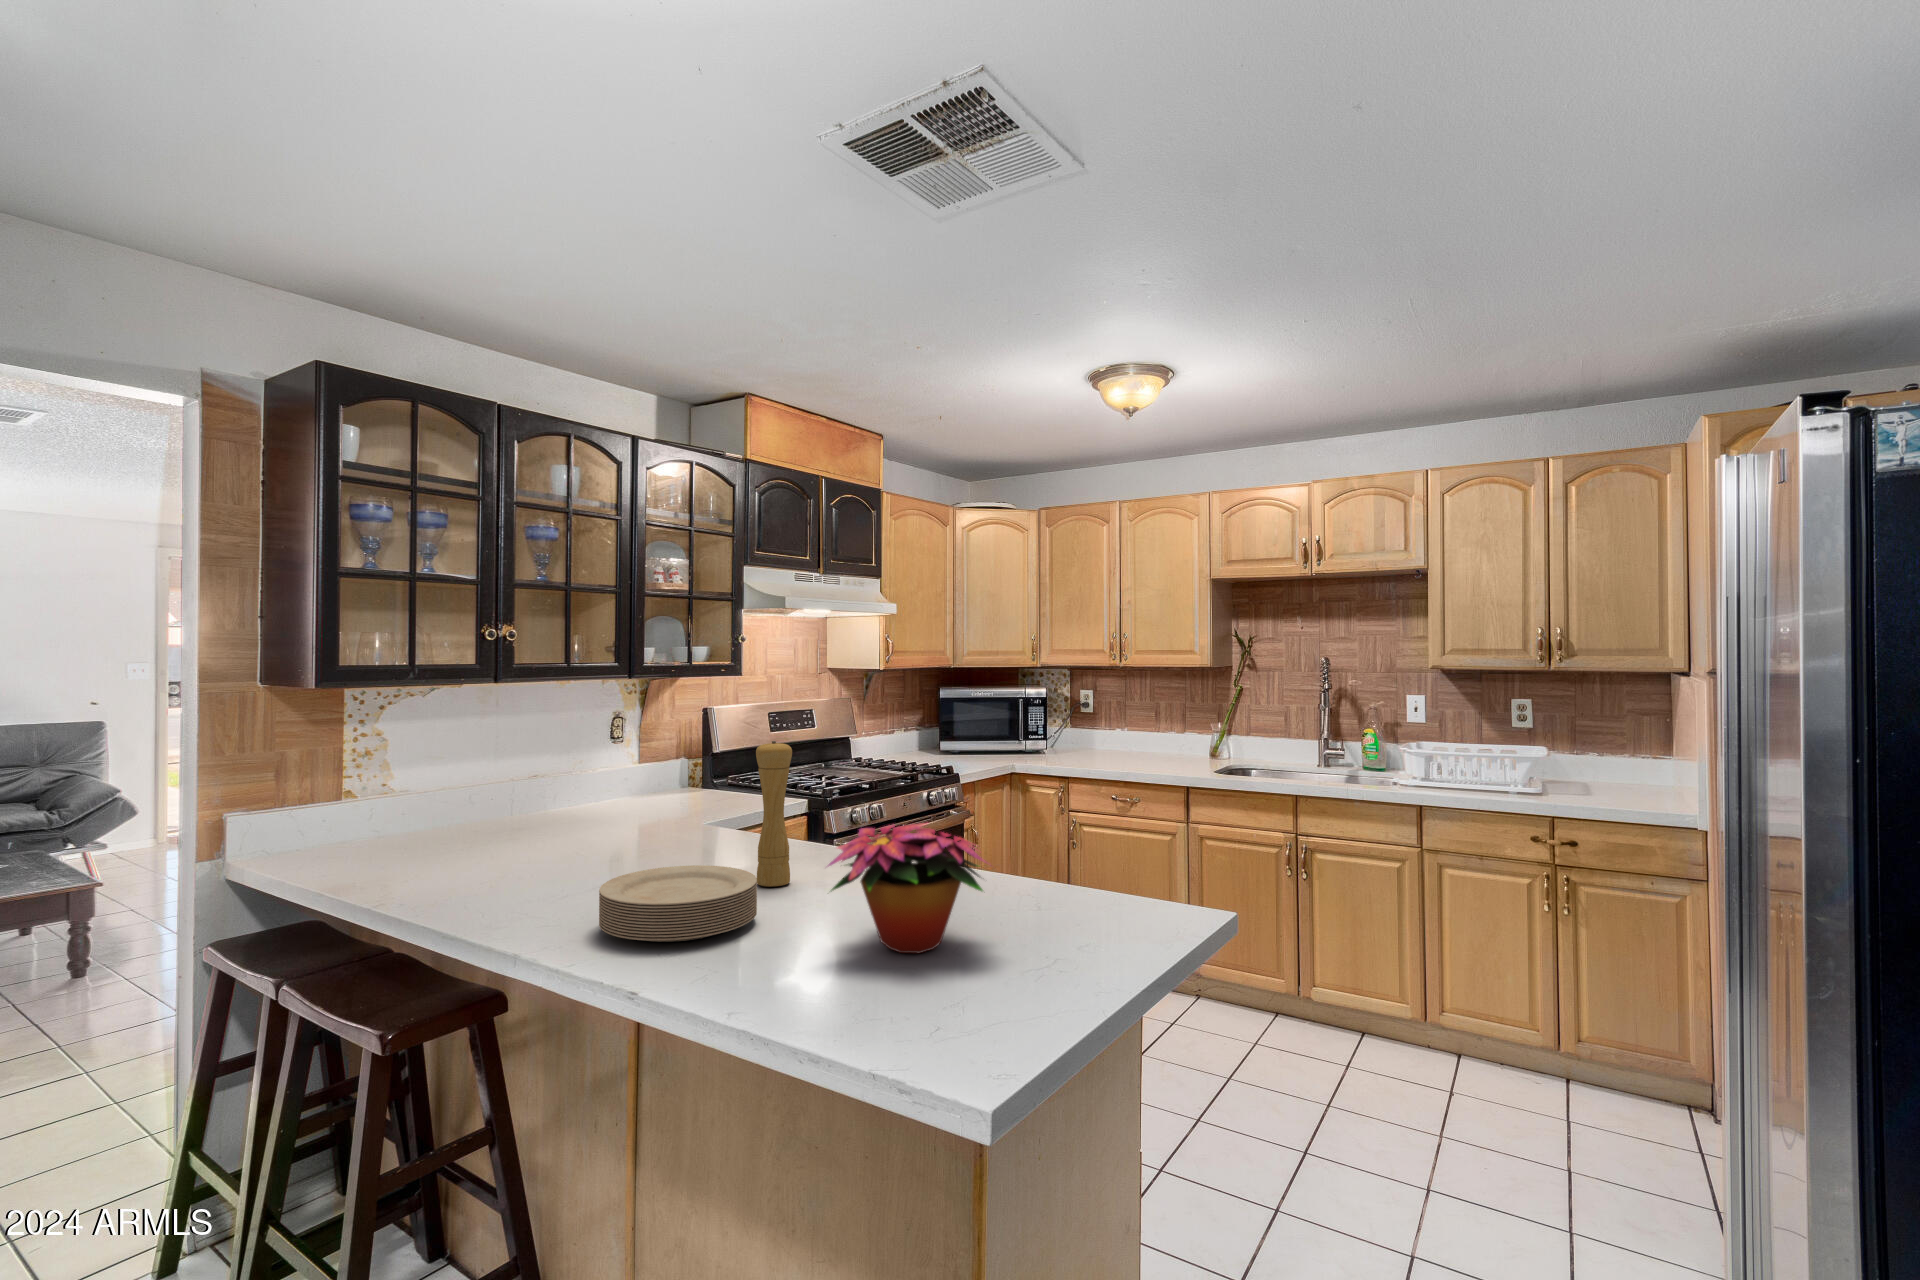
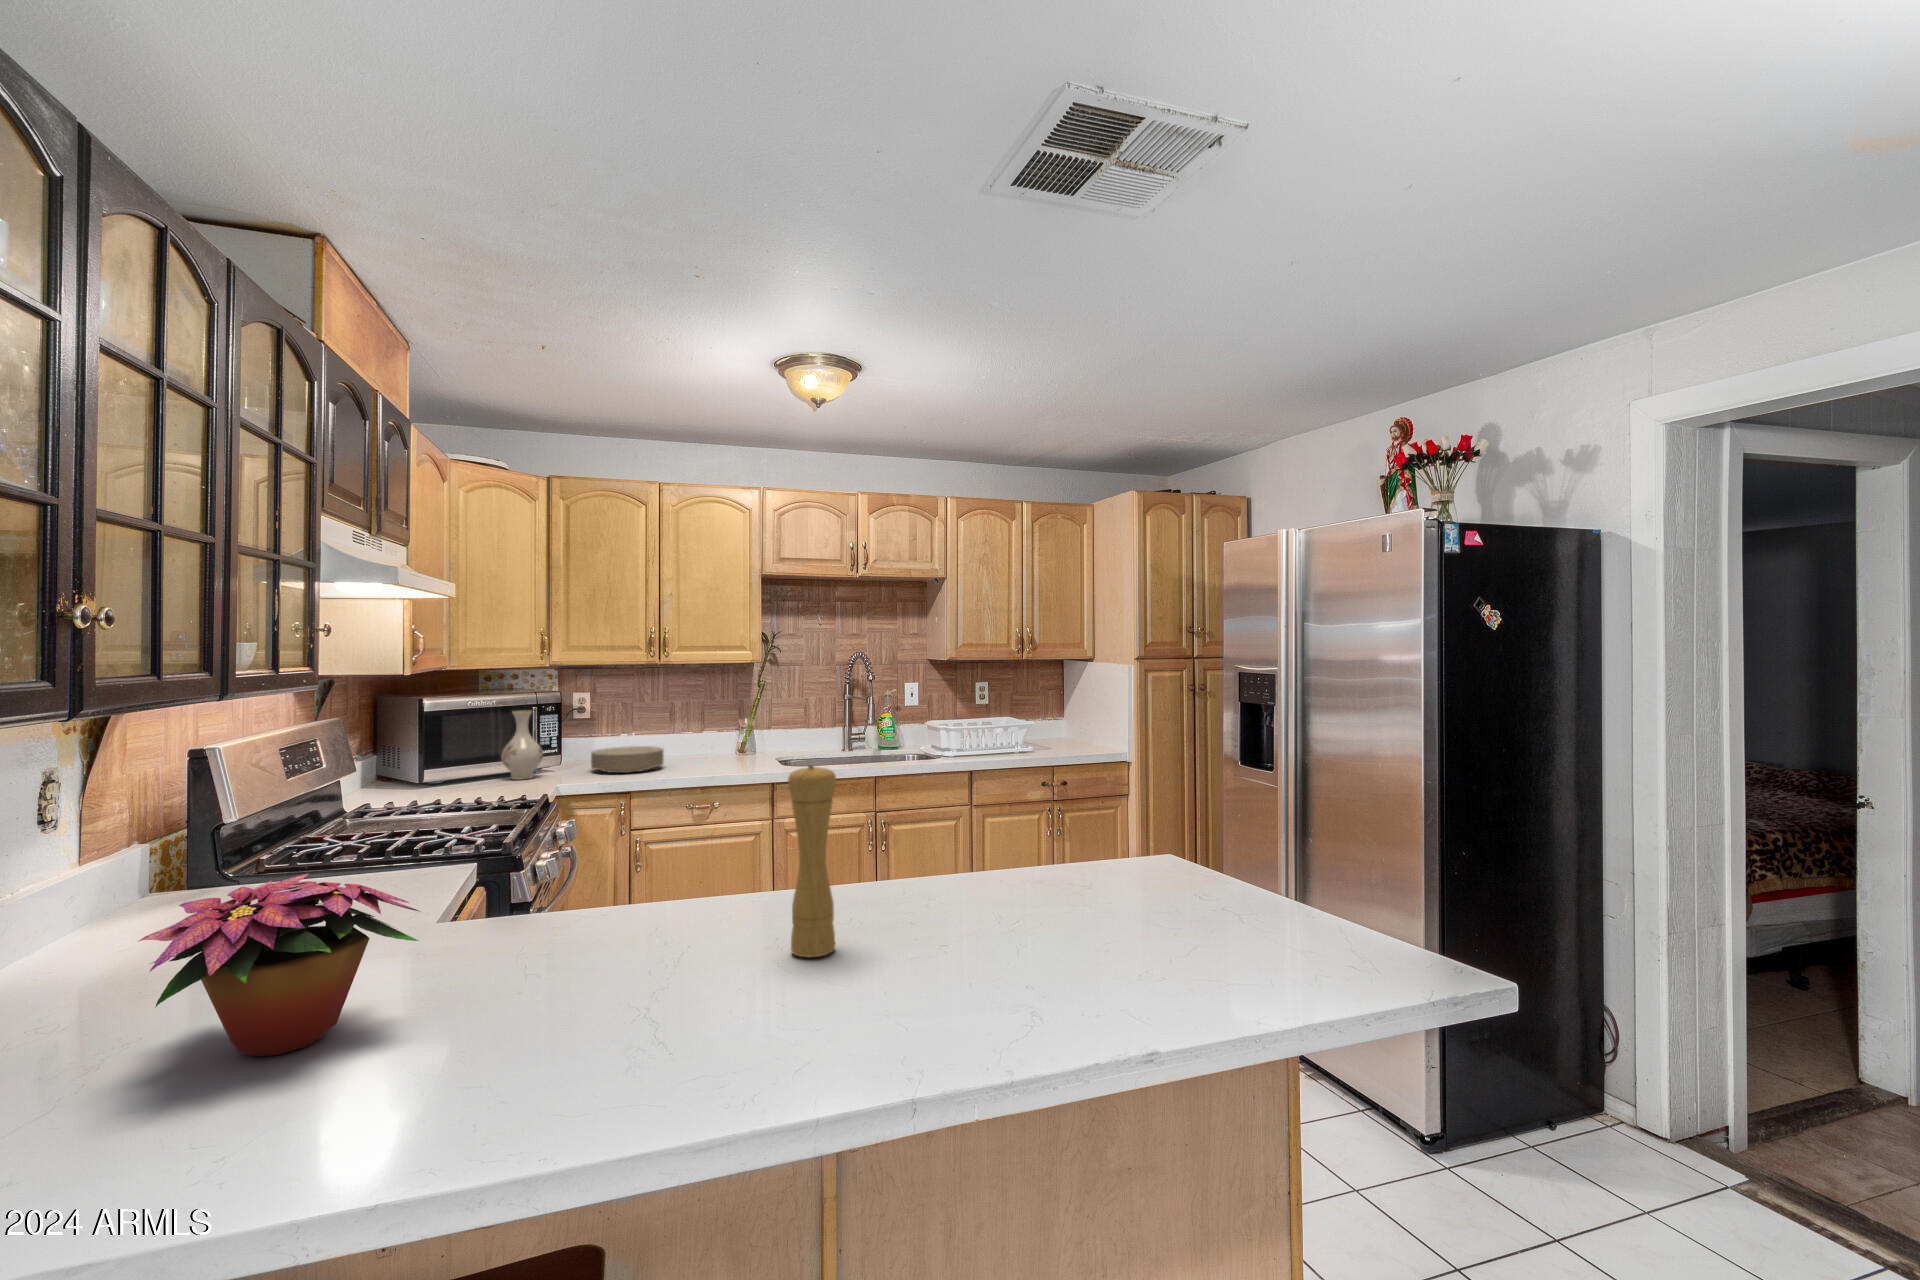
vase: none [989,701,1020,757] -> present [501,711,543,780]
flower arrangement: present [828,823,987,953] -> present [139,873,419,1056]
plate: present [599,865,757,942] -> present [591,746,664,773]

